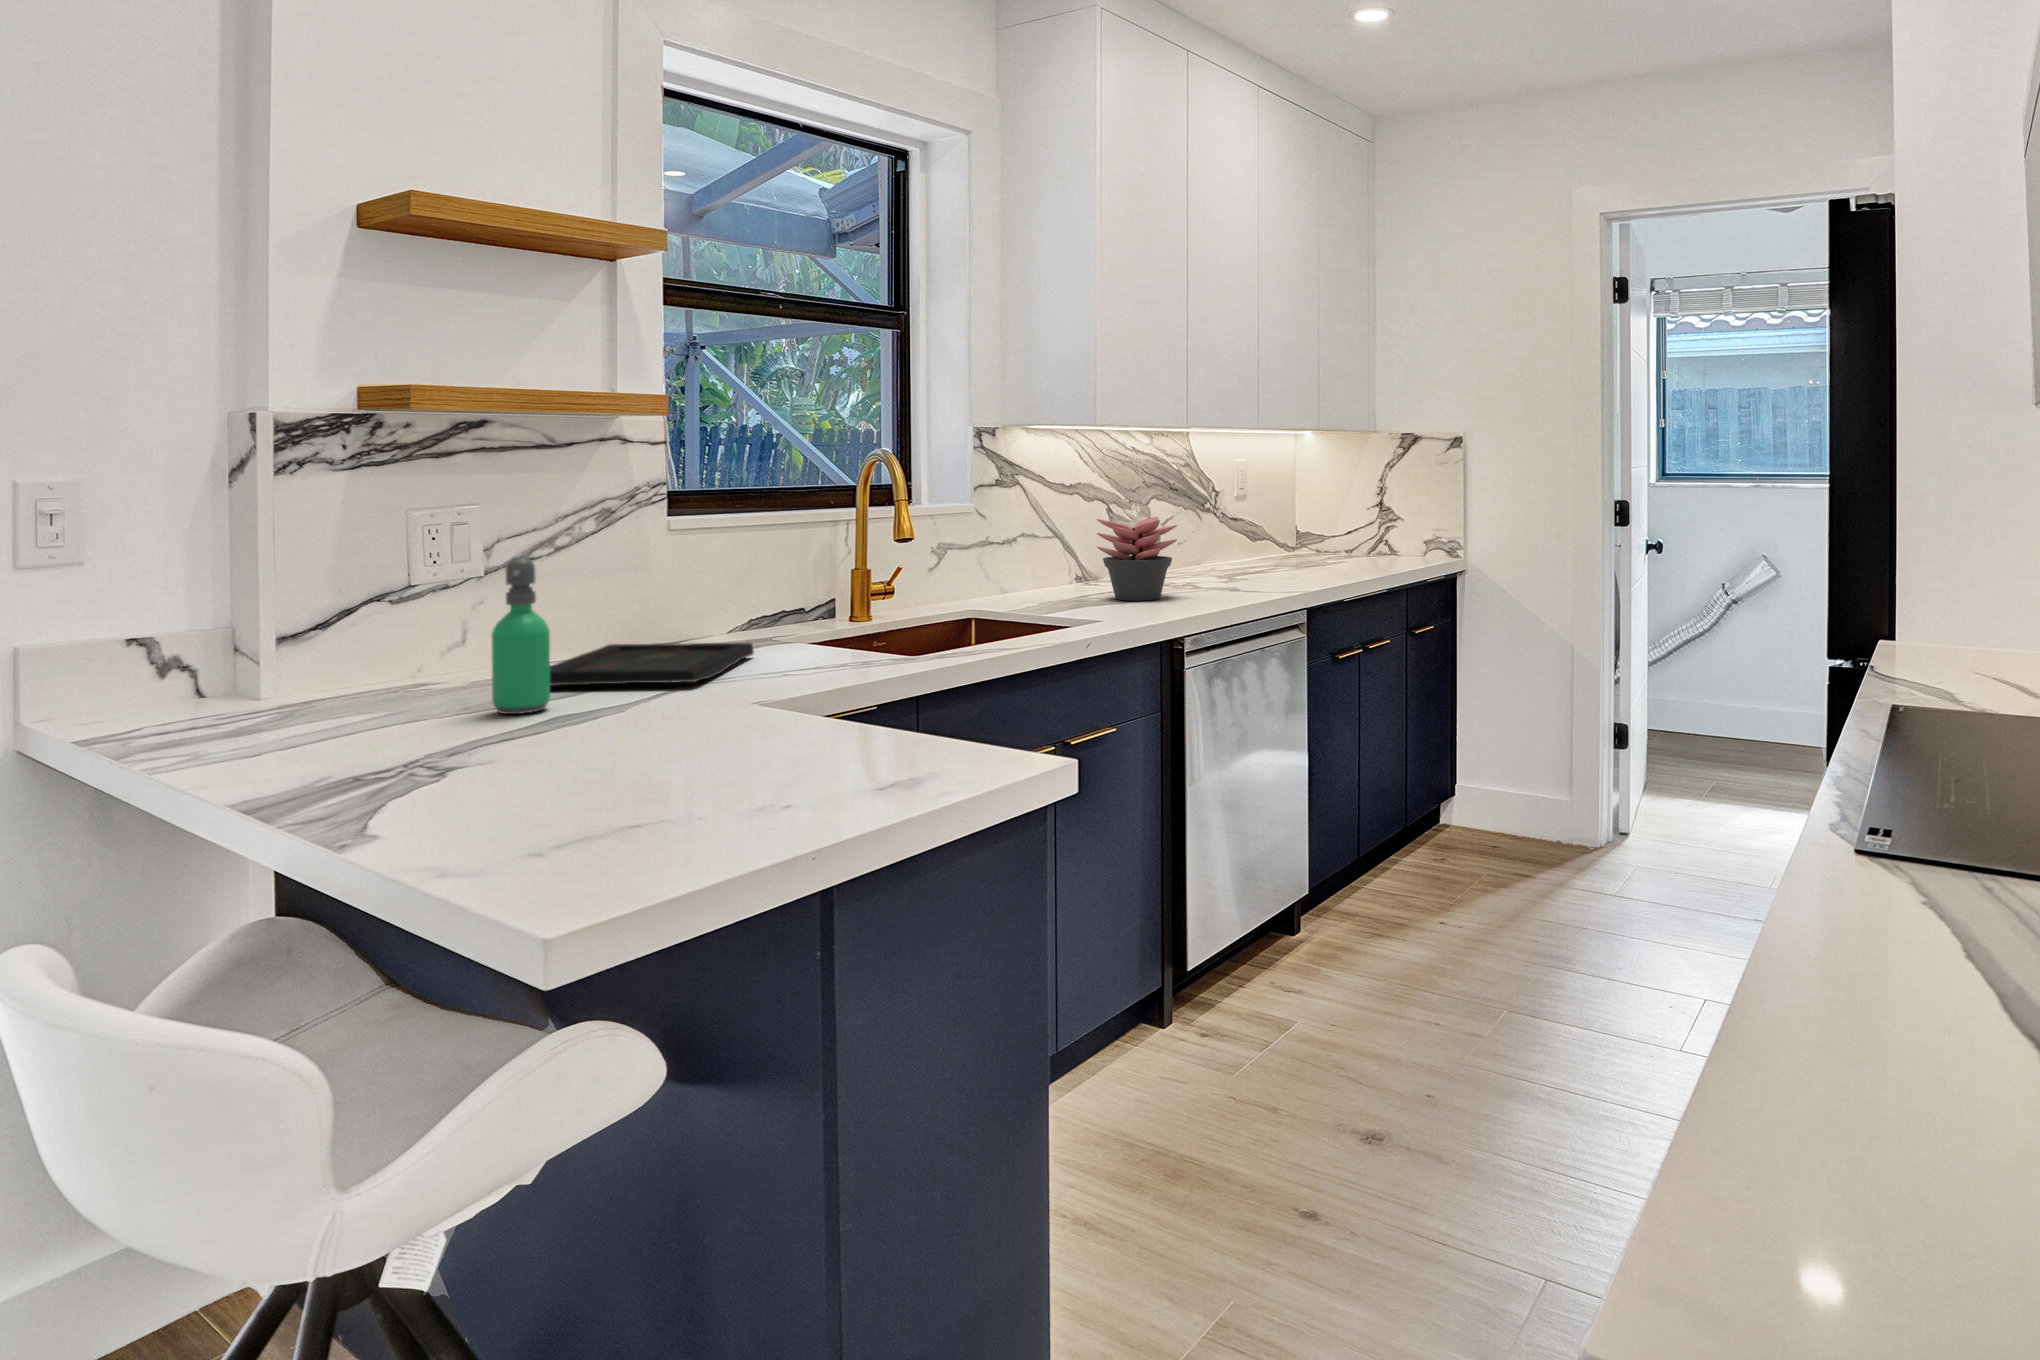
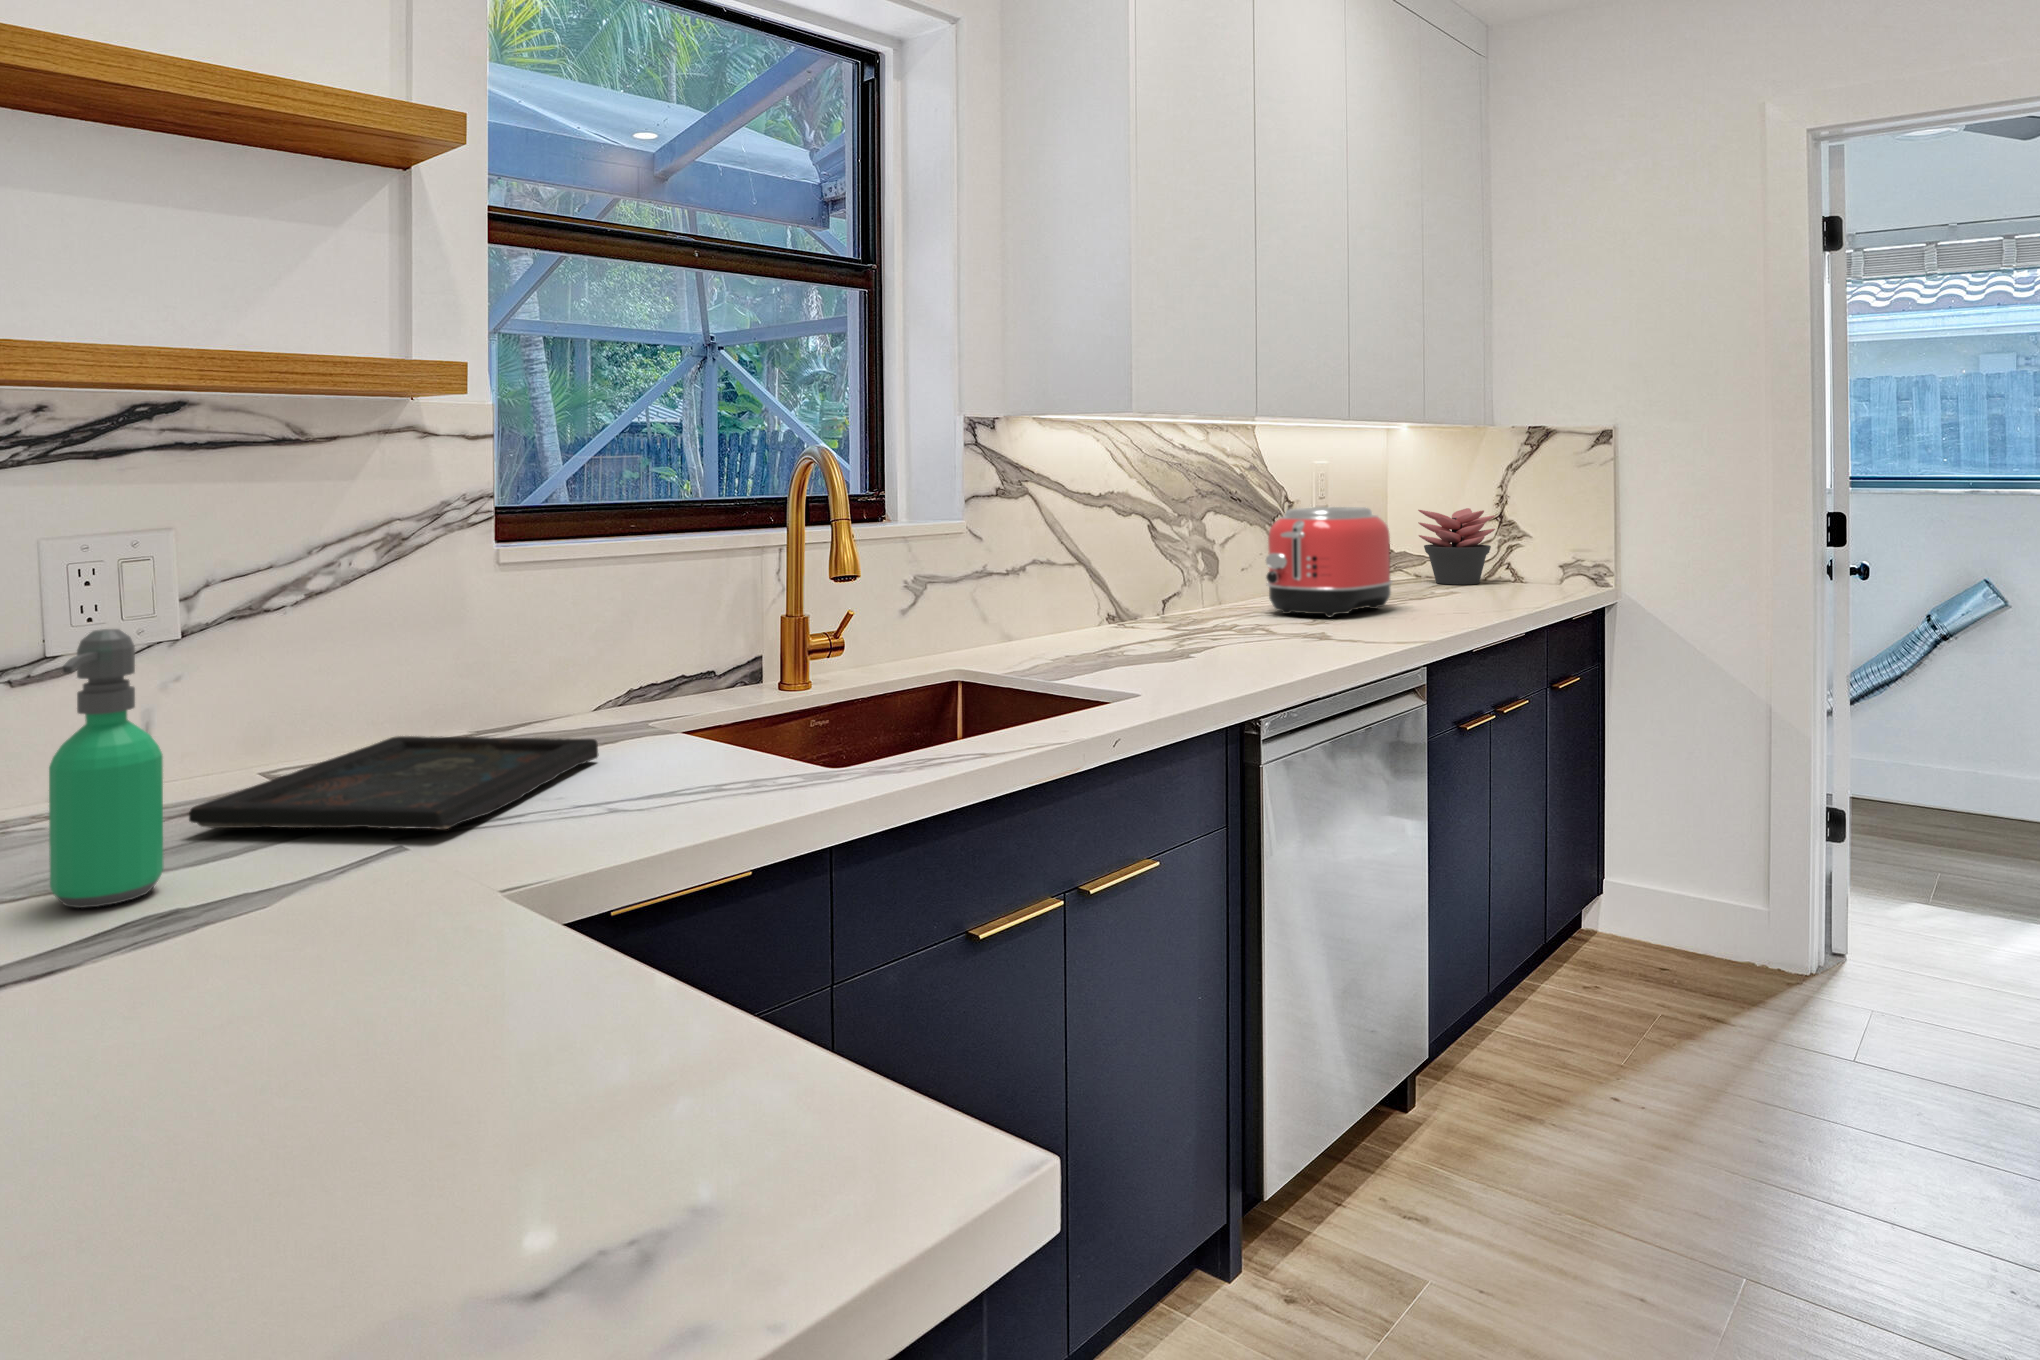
toaster: none [1197,496,1293,579] -> present [1265,507,1392,617]
succulent plant: present [1097,517,1177,601] -> present [1418,508,1495,584]

